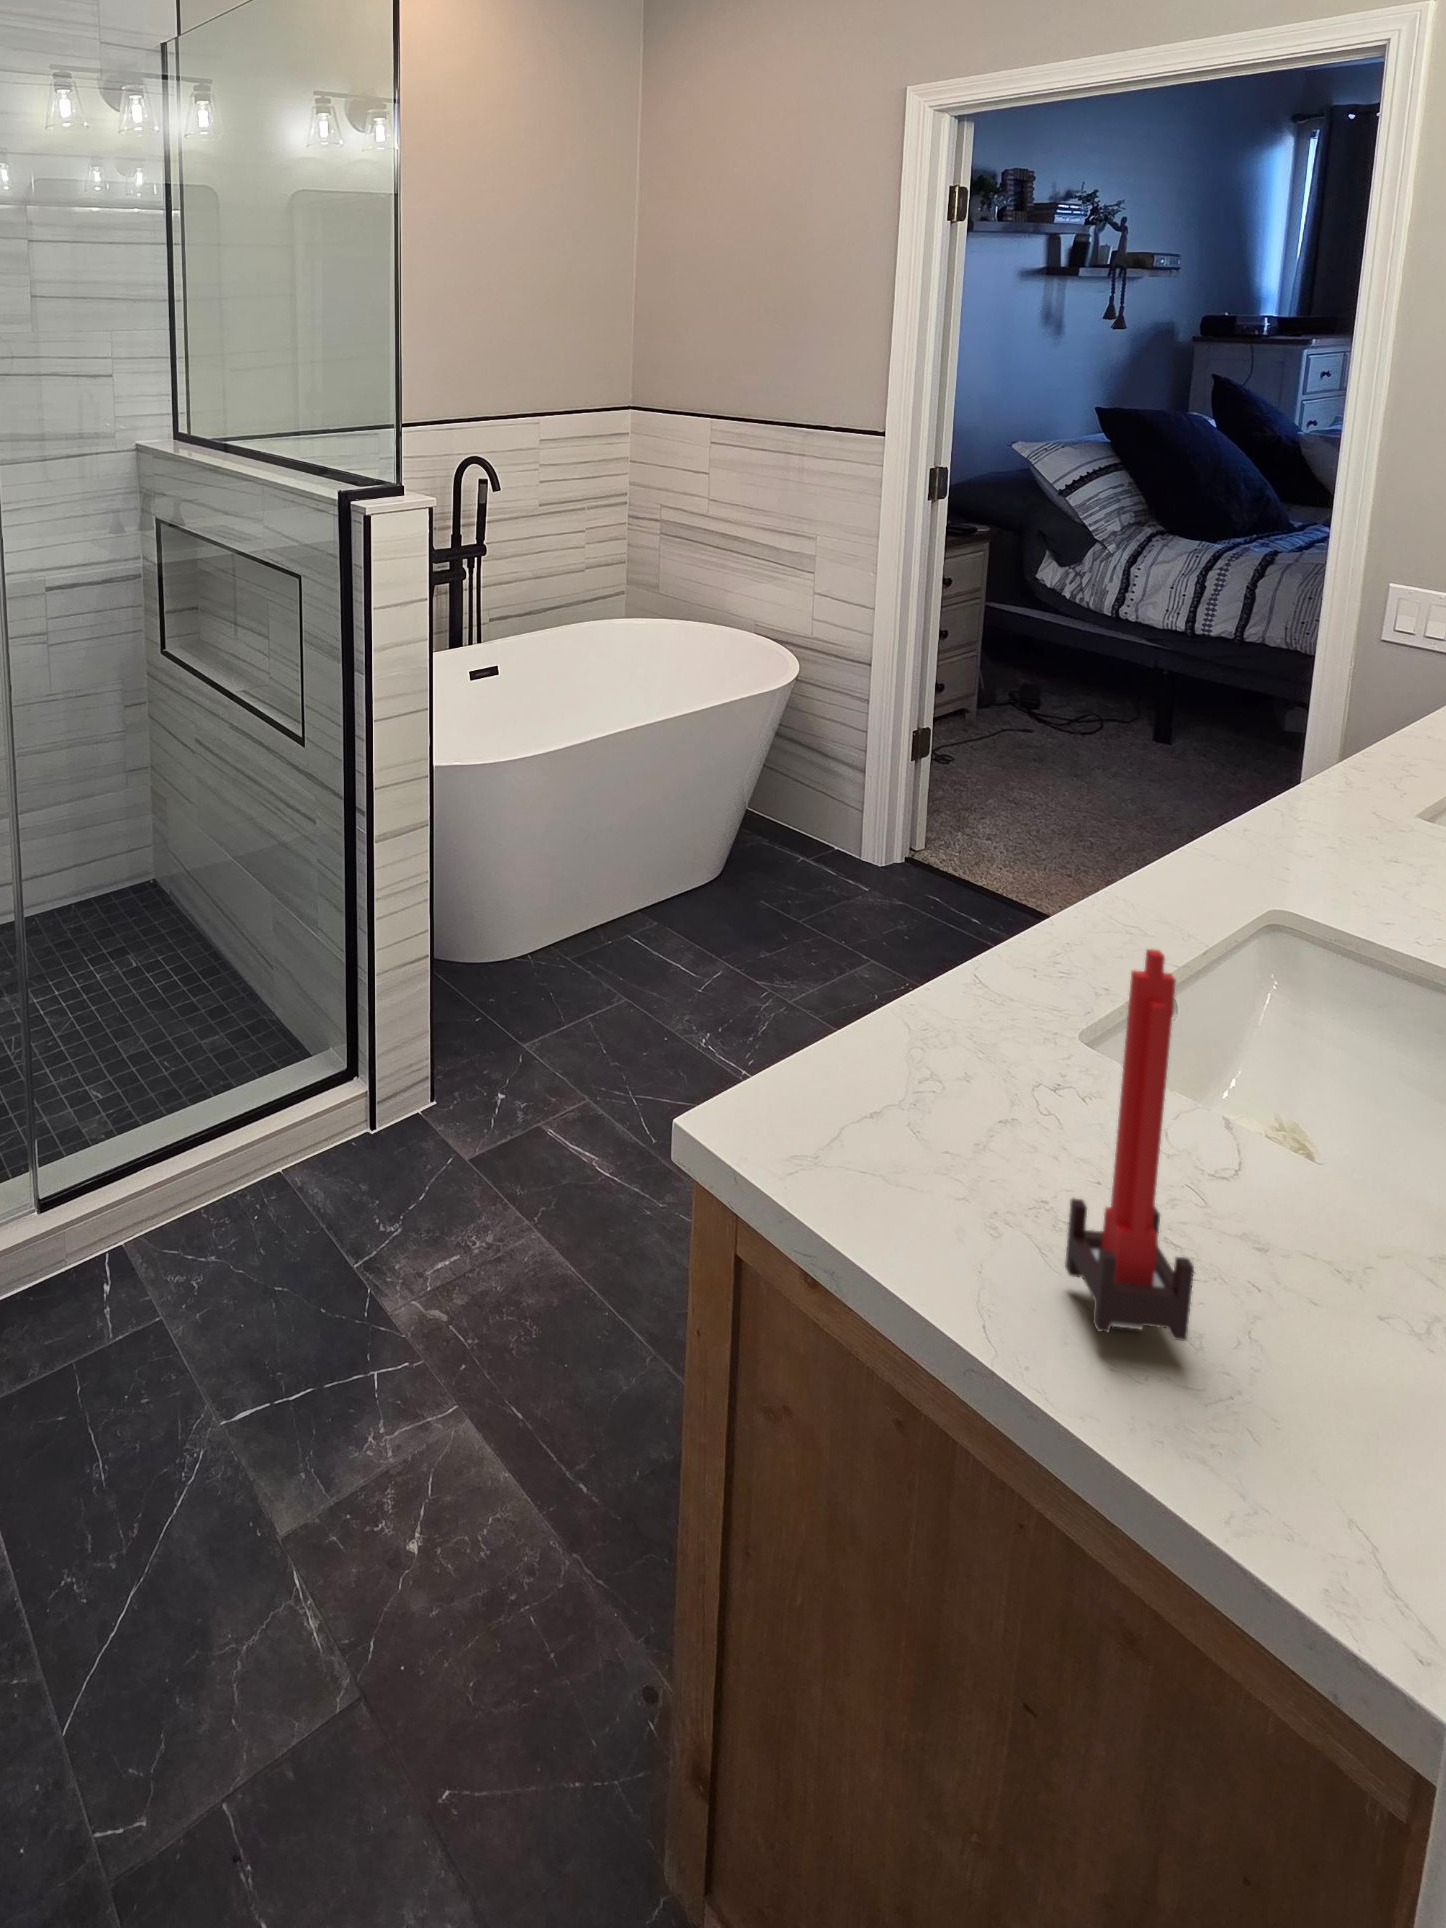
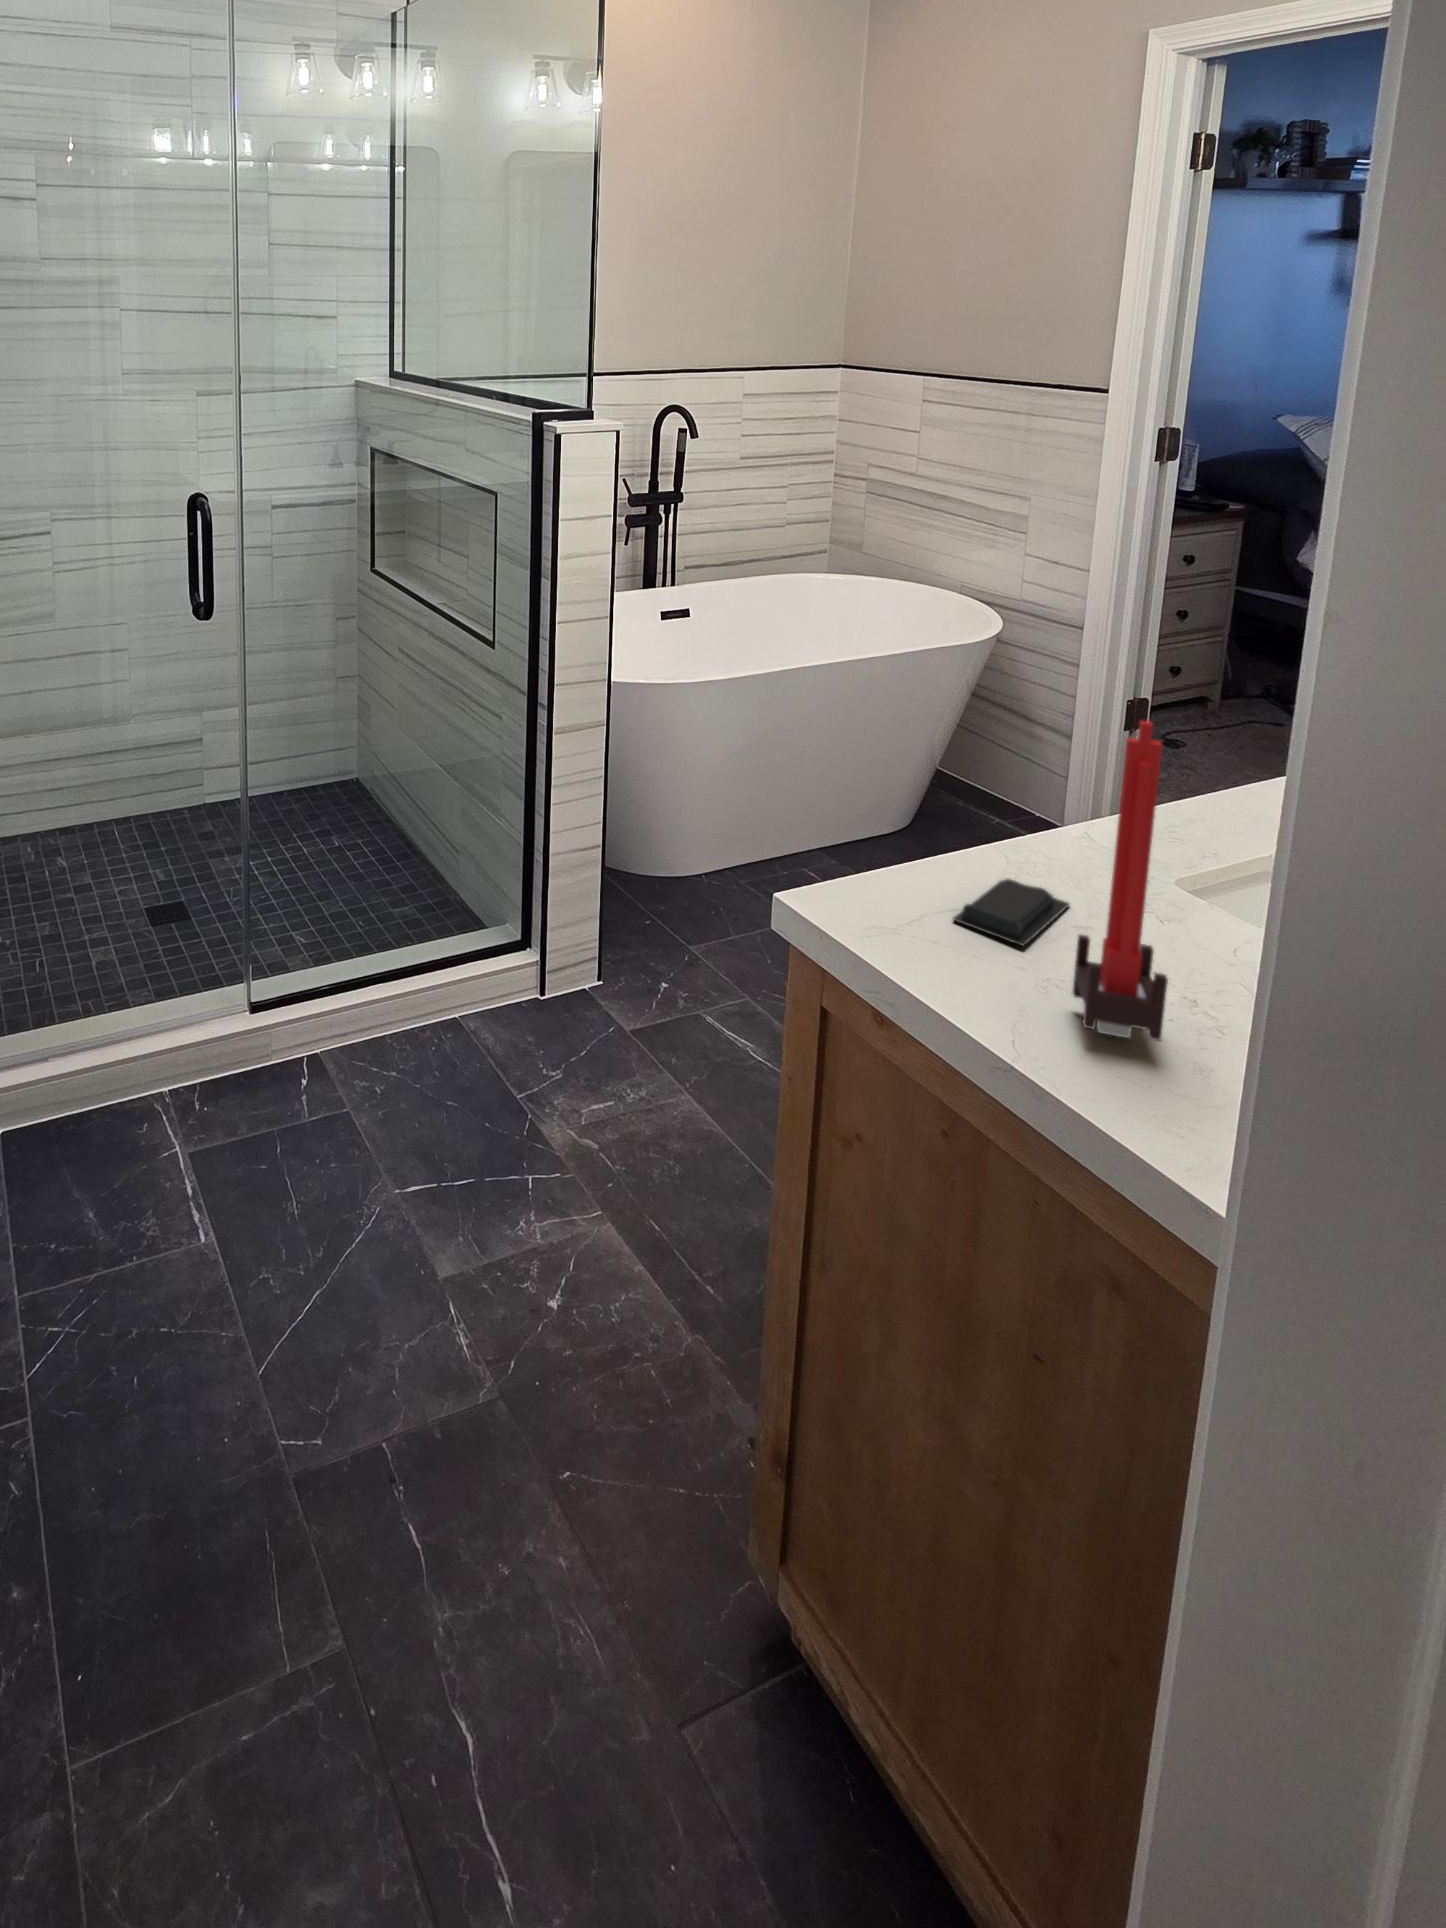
soap bar: none [898,1079,1015,1190] -> present [953,879,1069,946]

